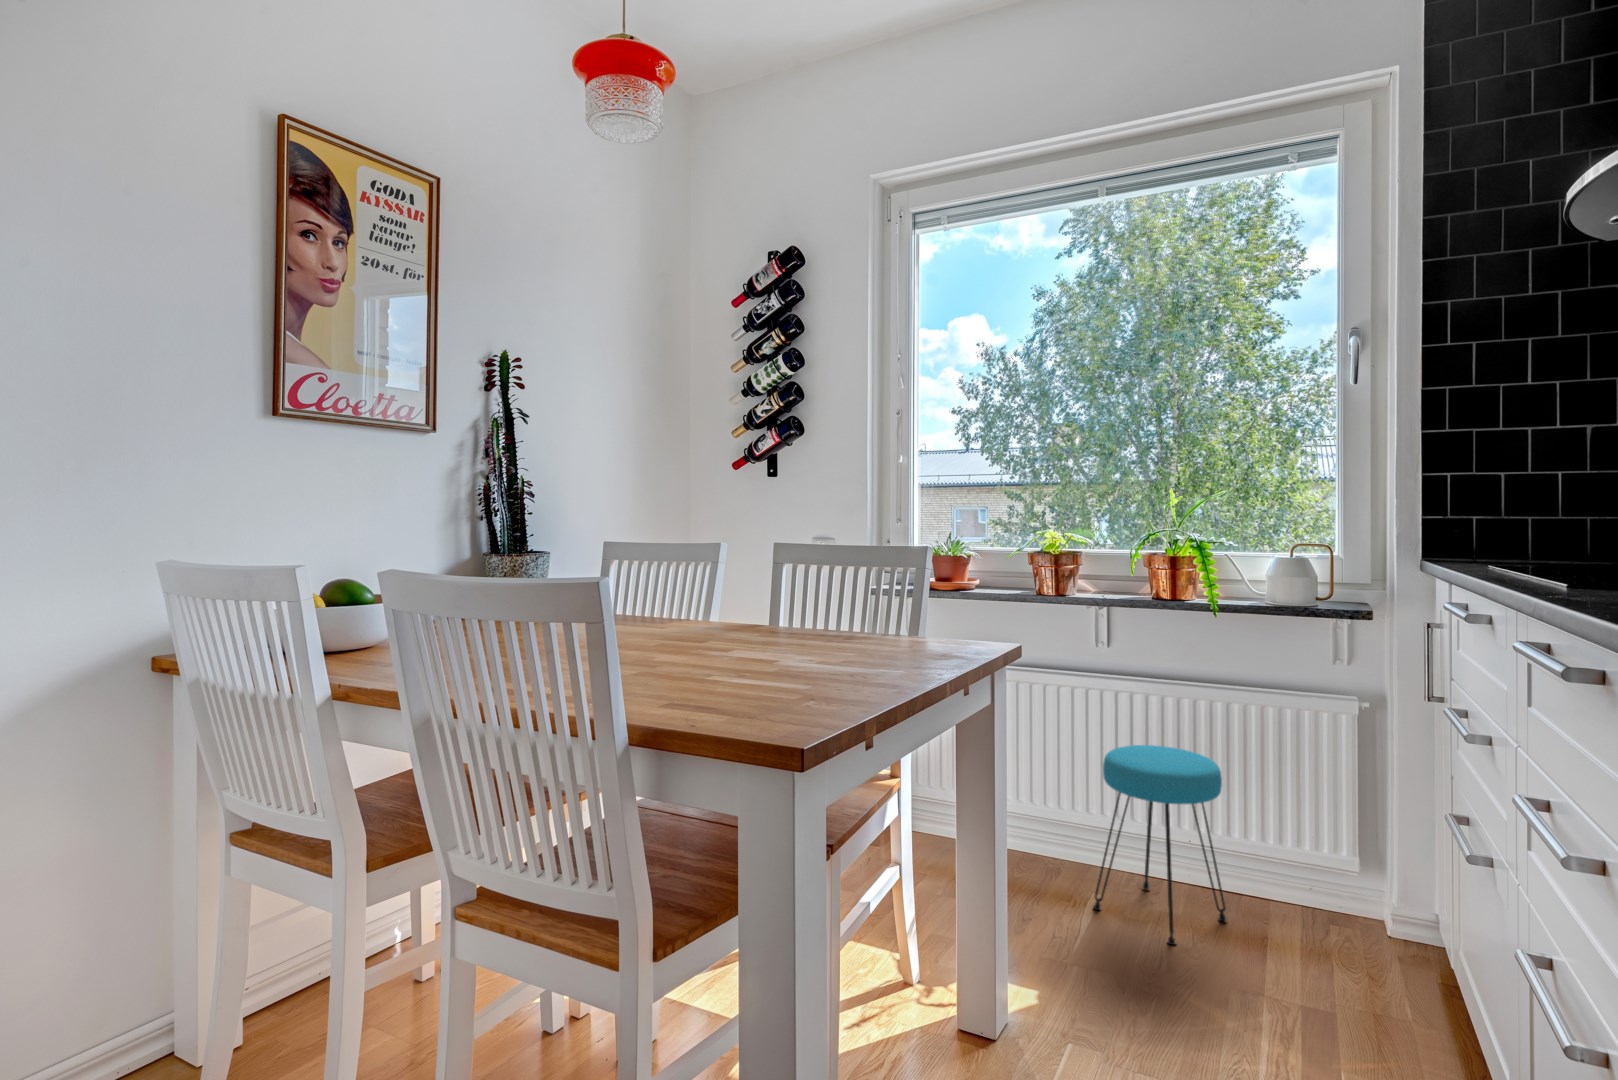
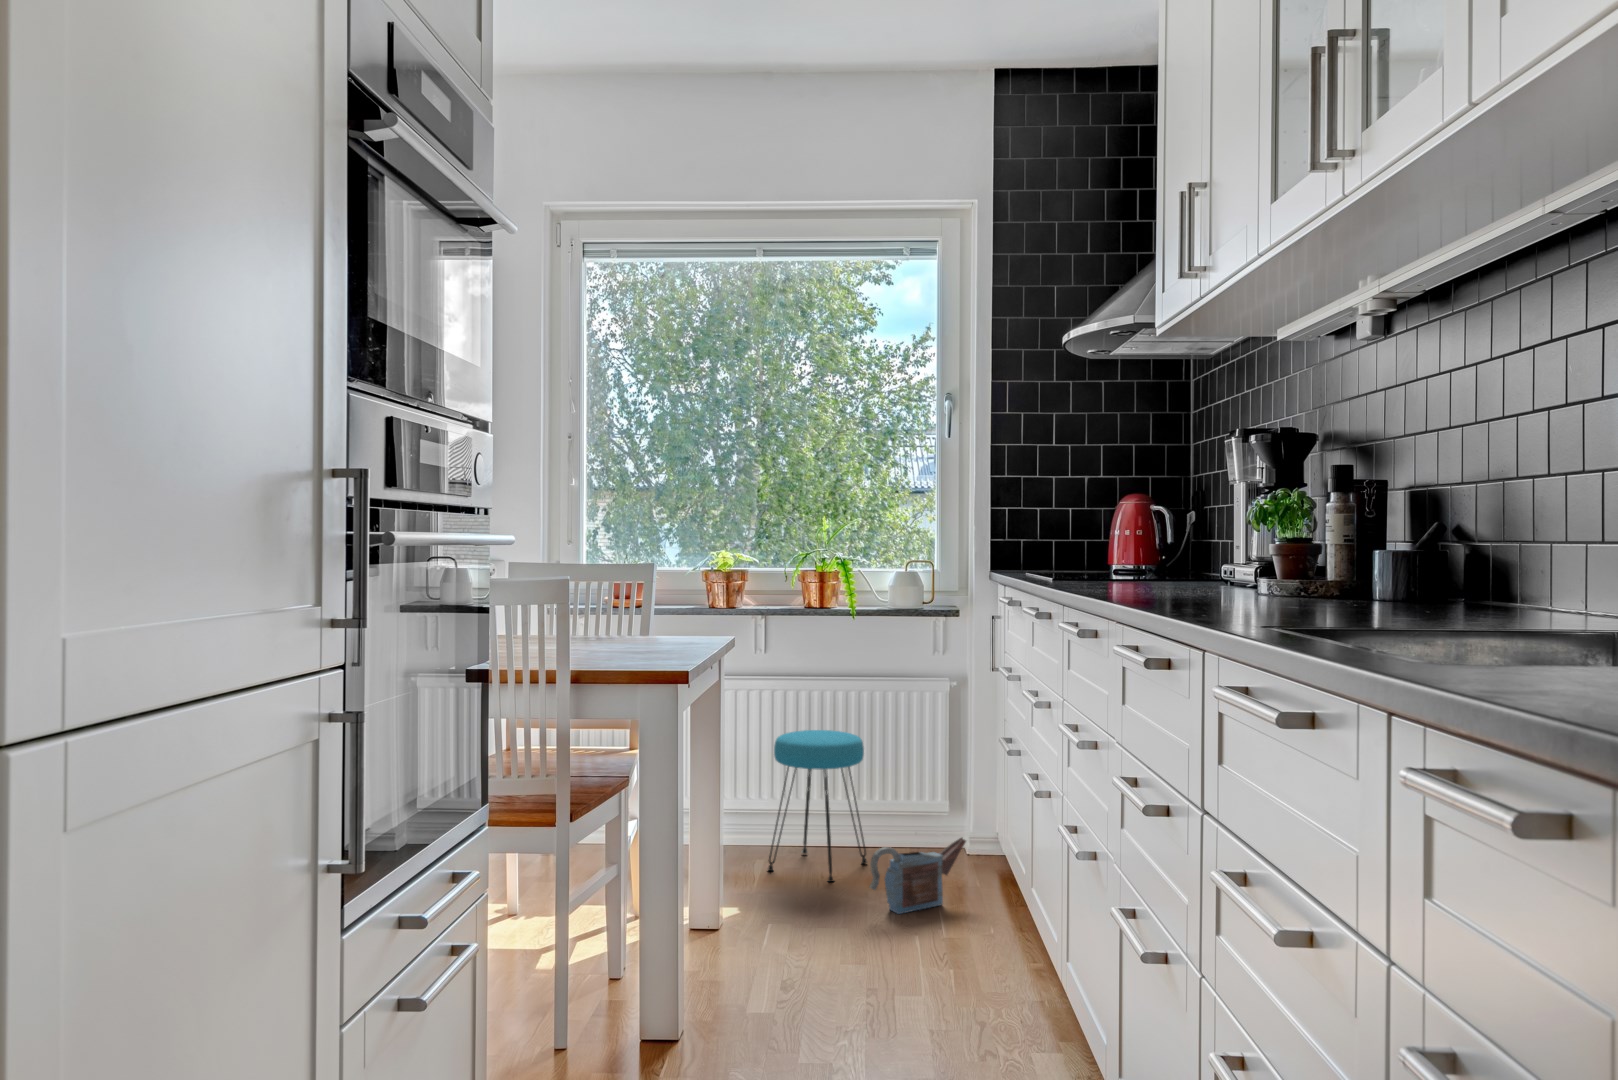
watering can: none [1216,936,1376,1032] -> present [870,838,966,914]

